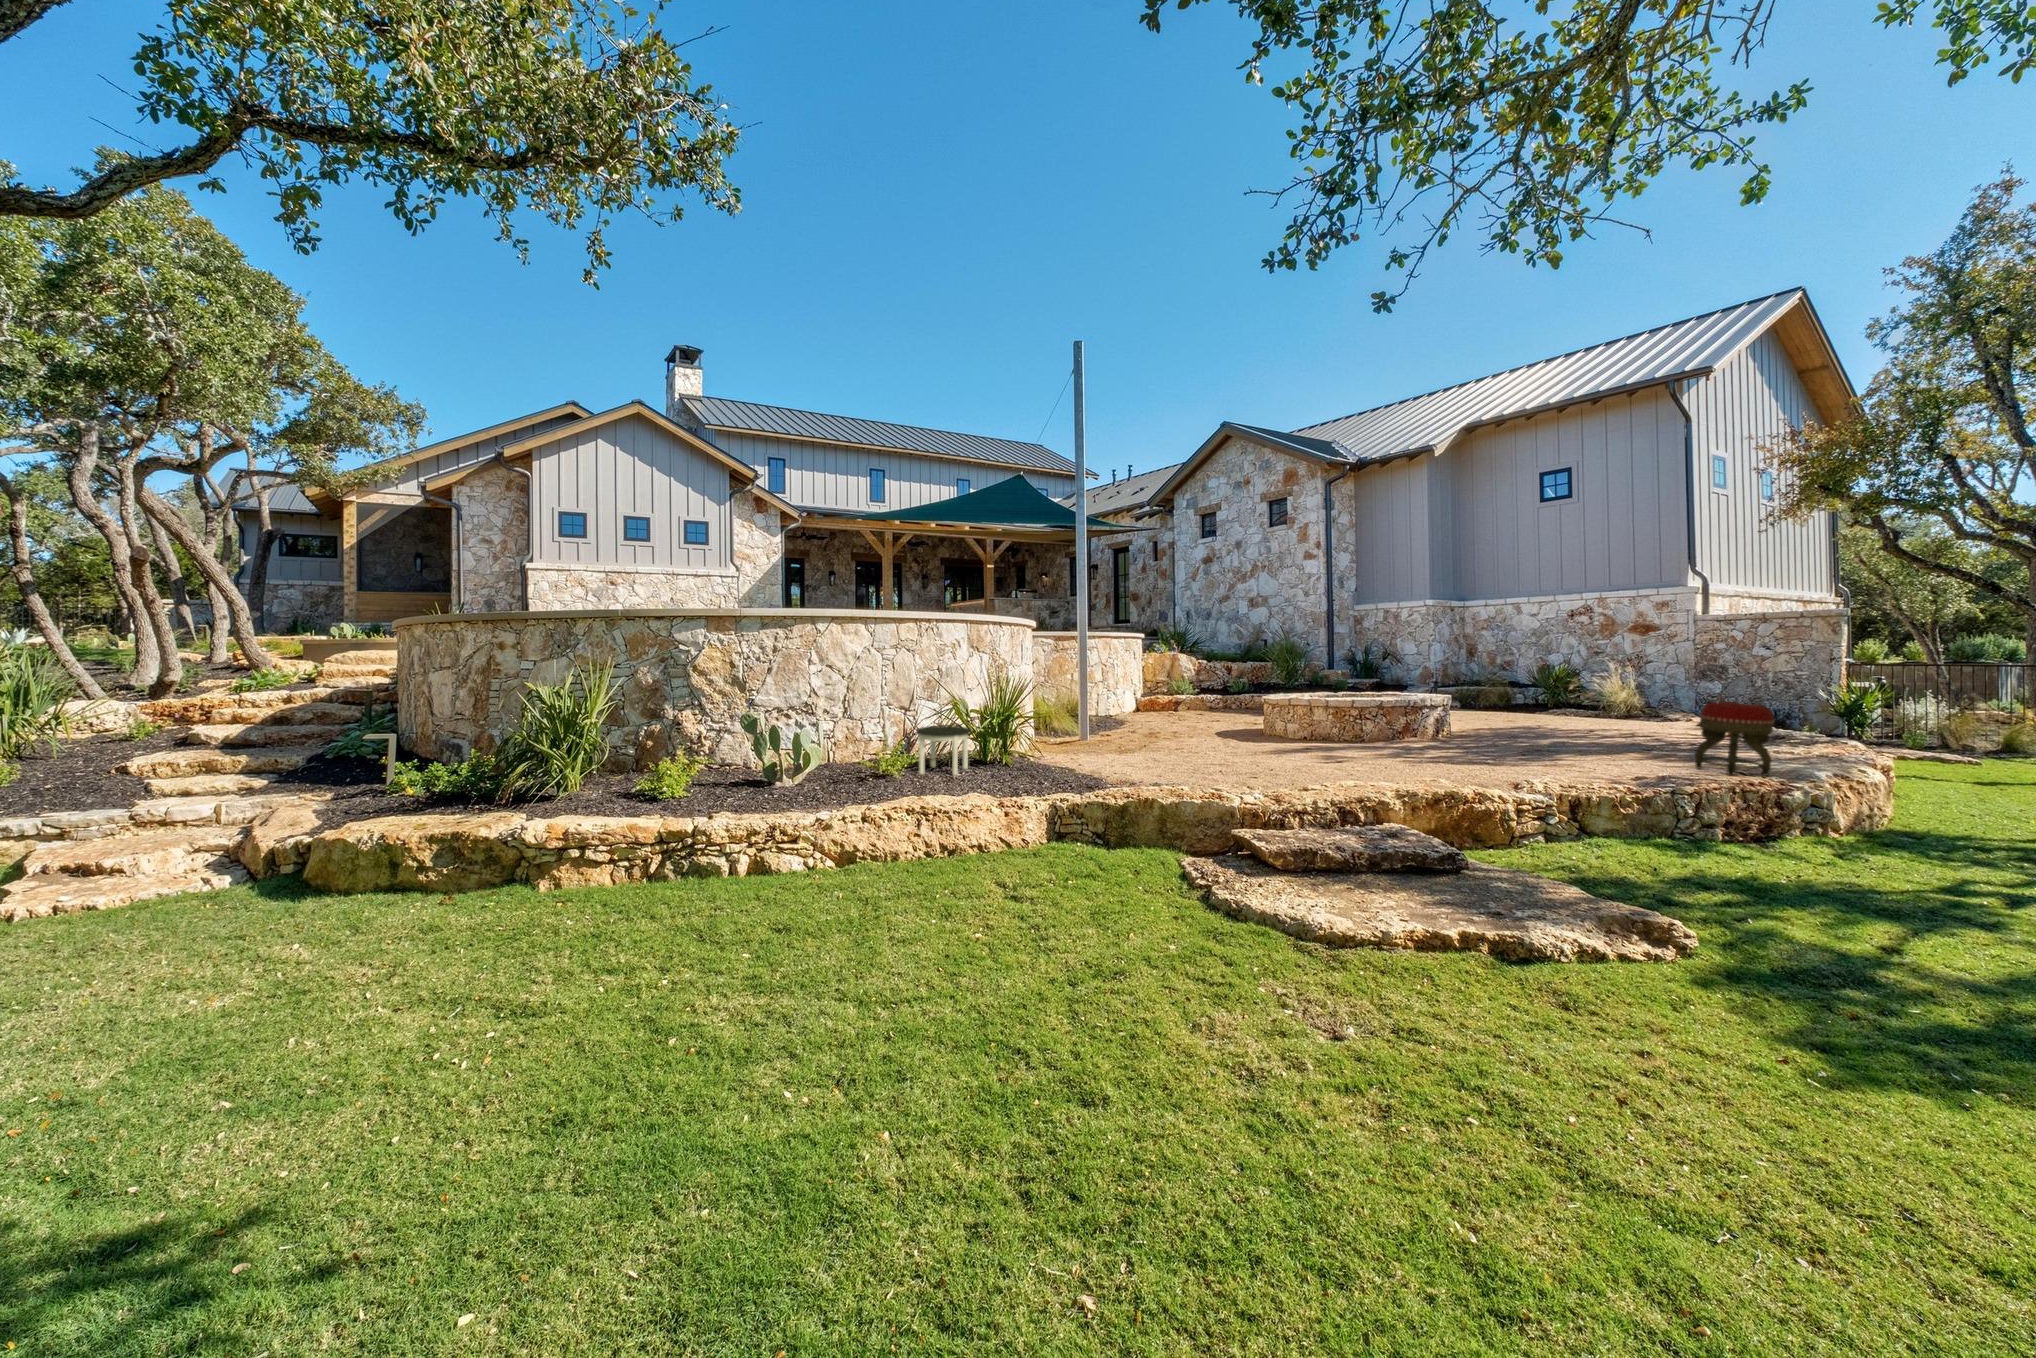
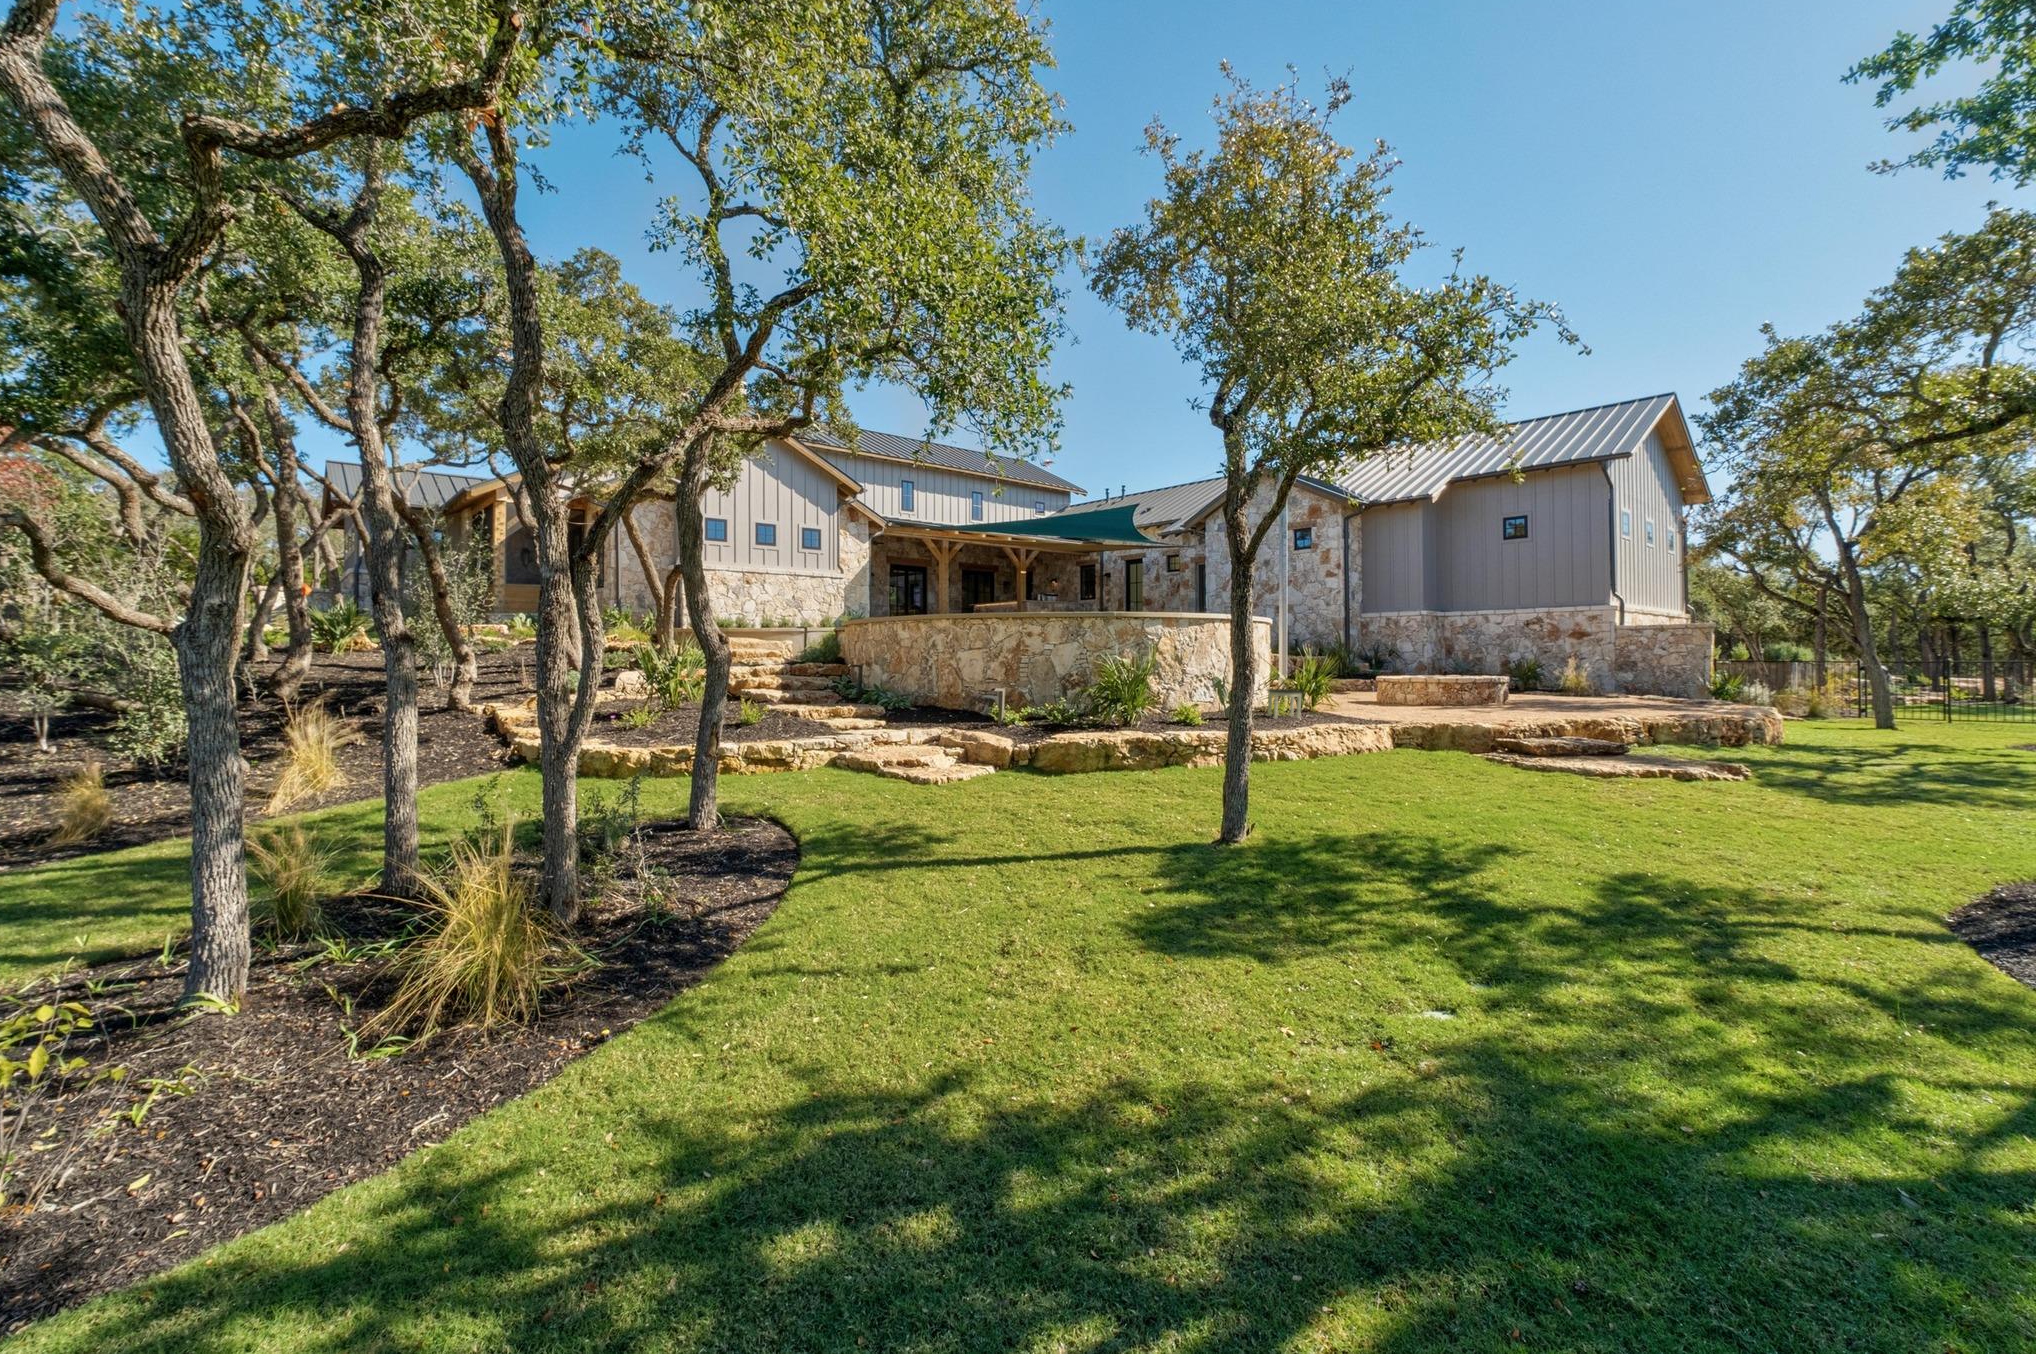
footstool: present [1695,702,1774,776] -> none [1682,673,1725,714]

